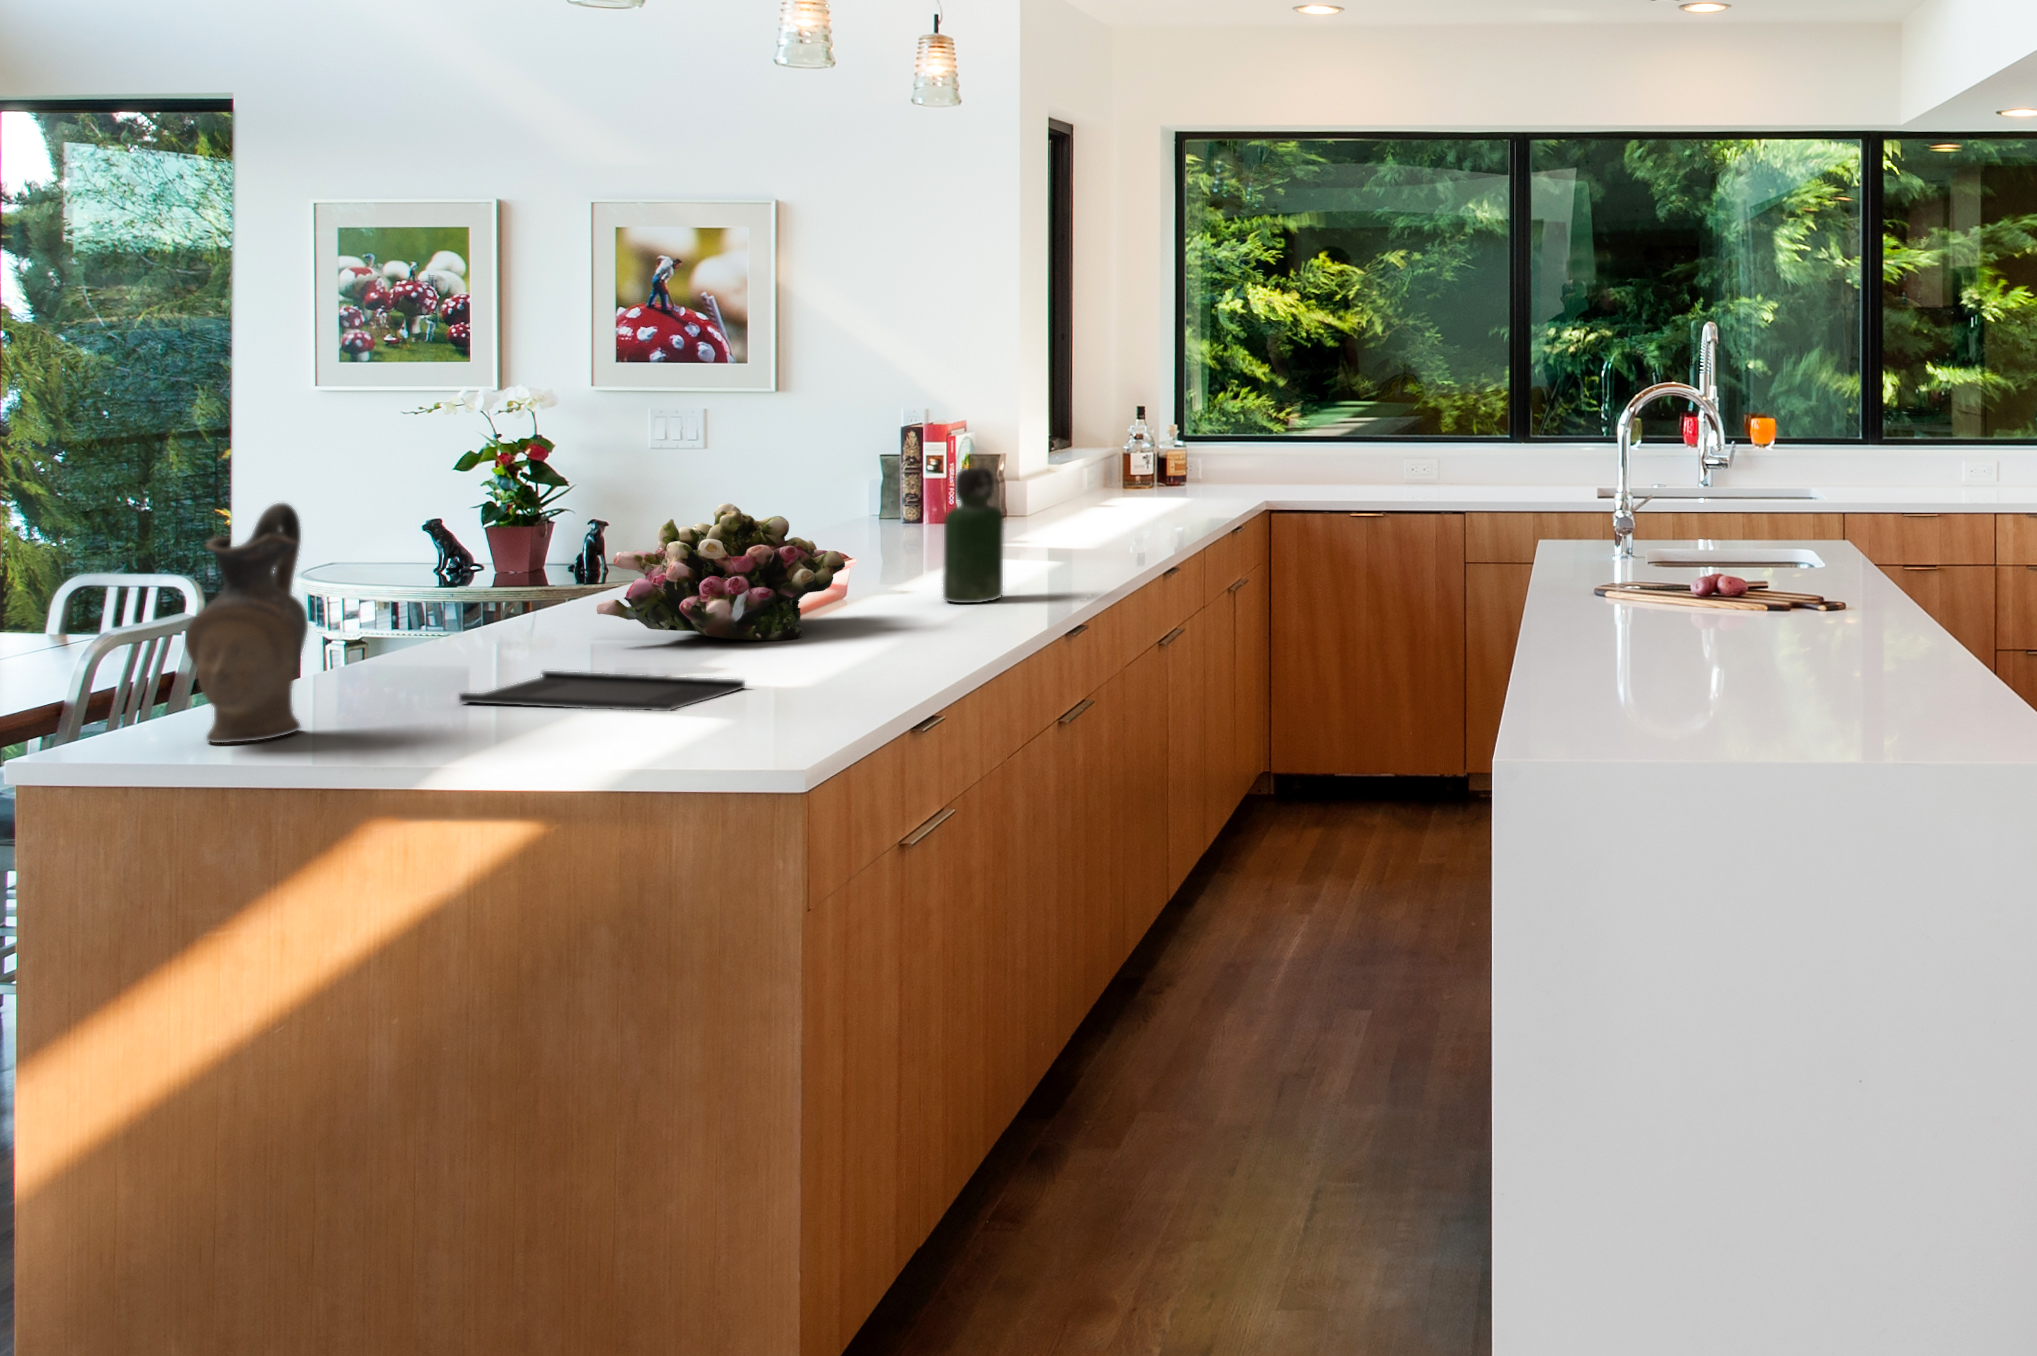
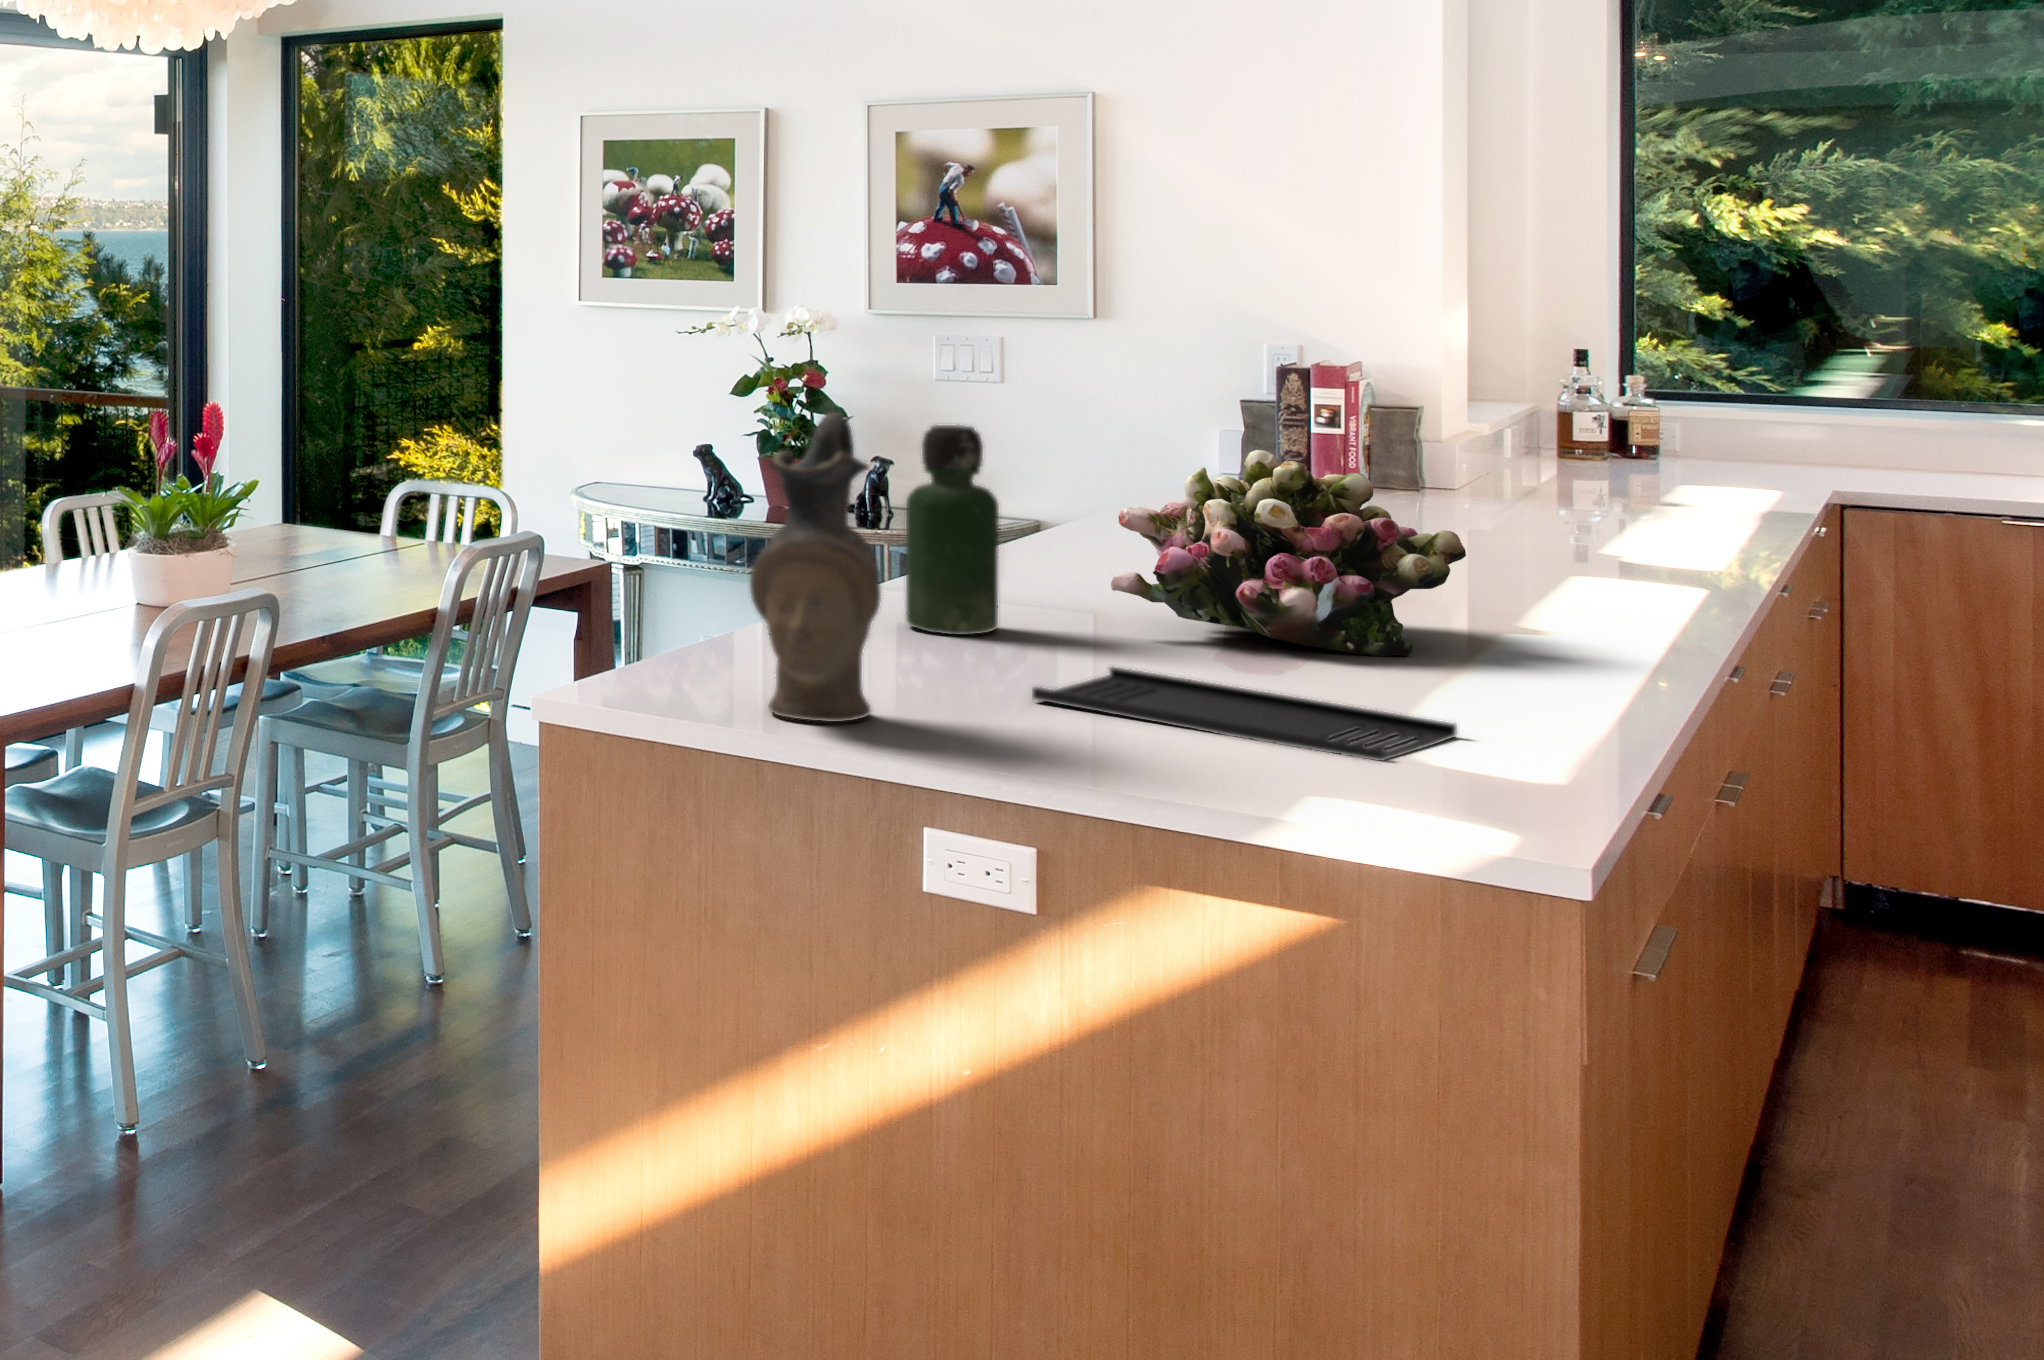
bottle: present [943,468,1004,603] -> present [906,425,999,635]

